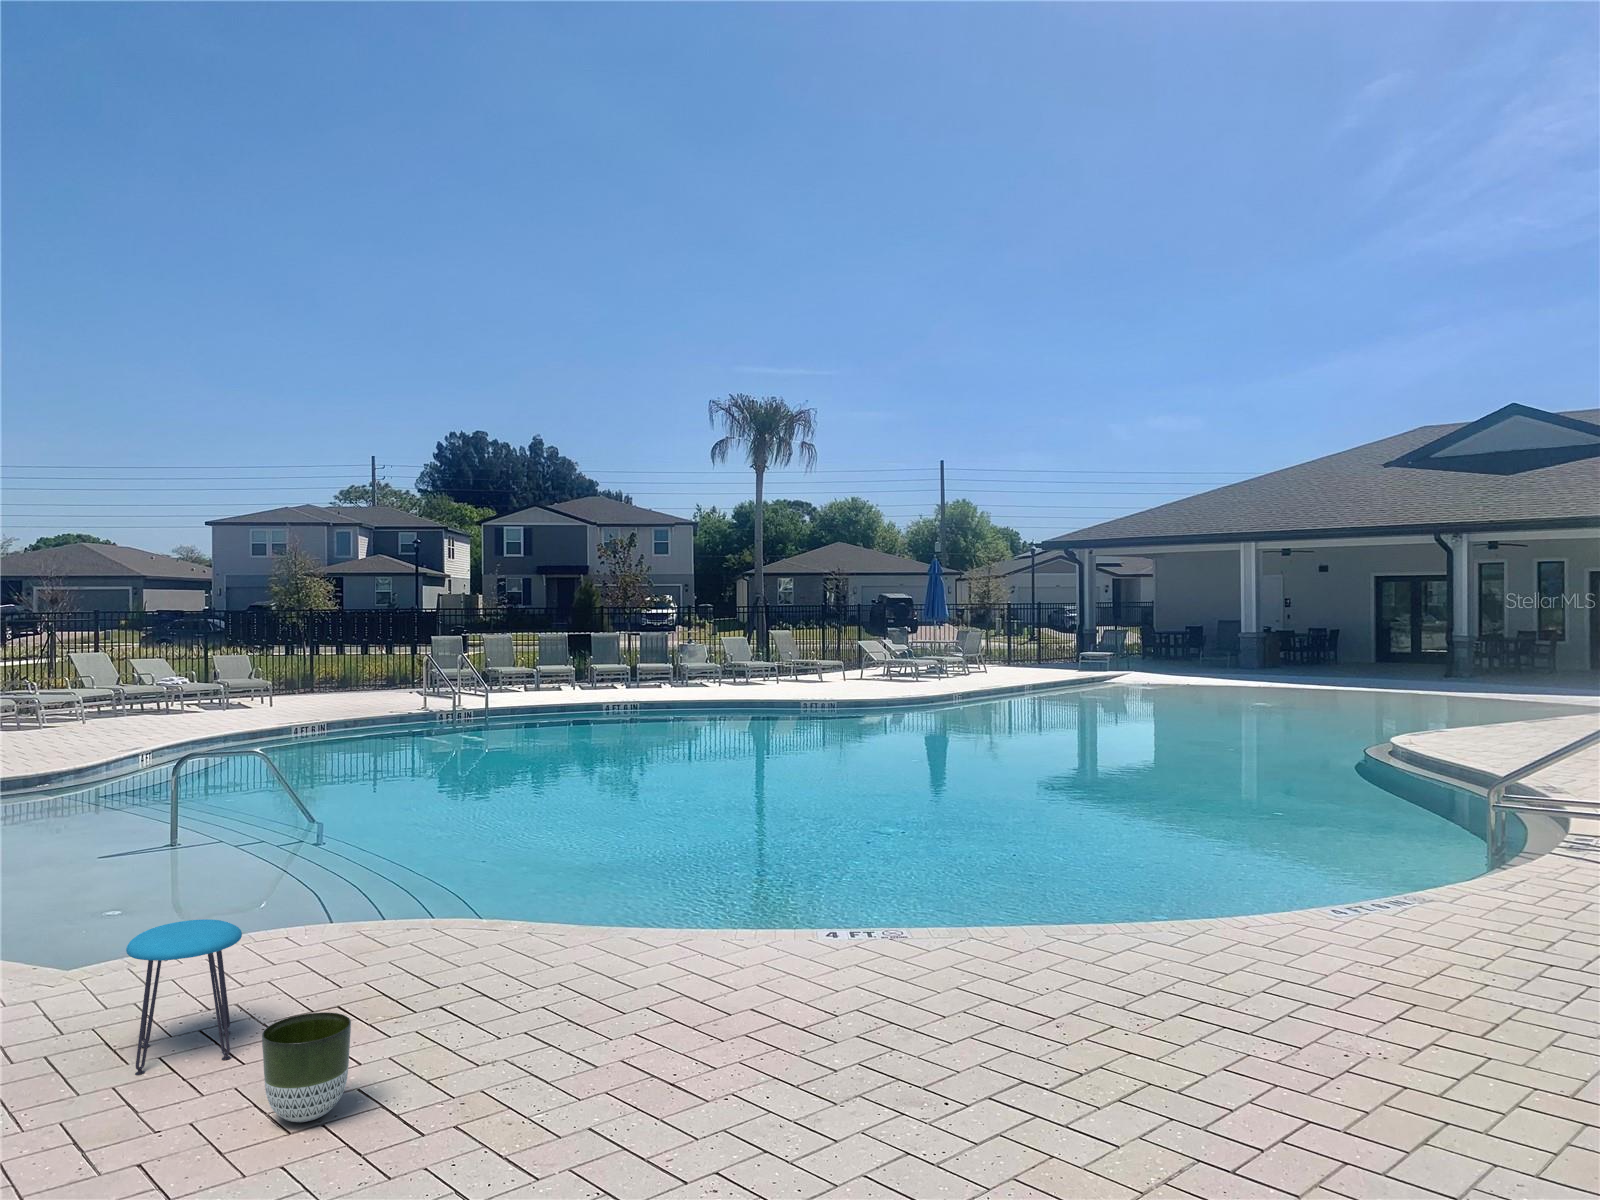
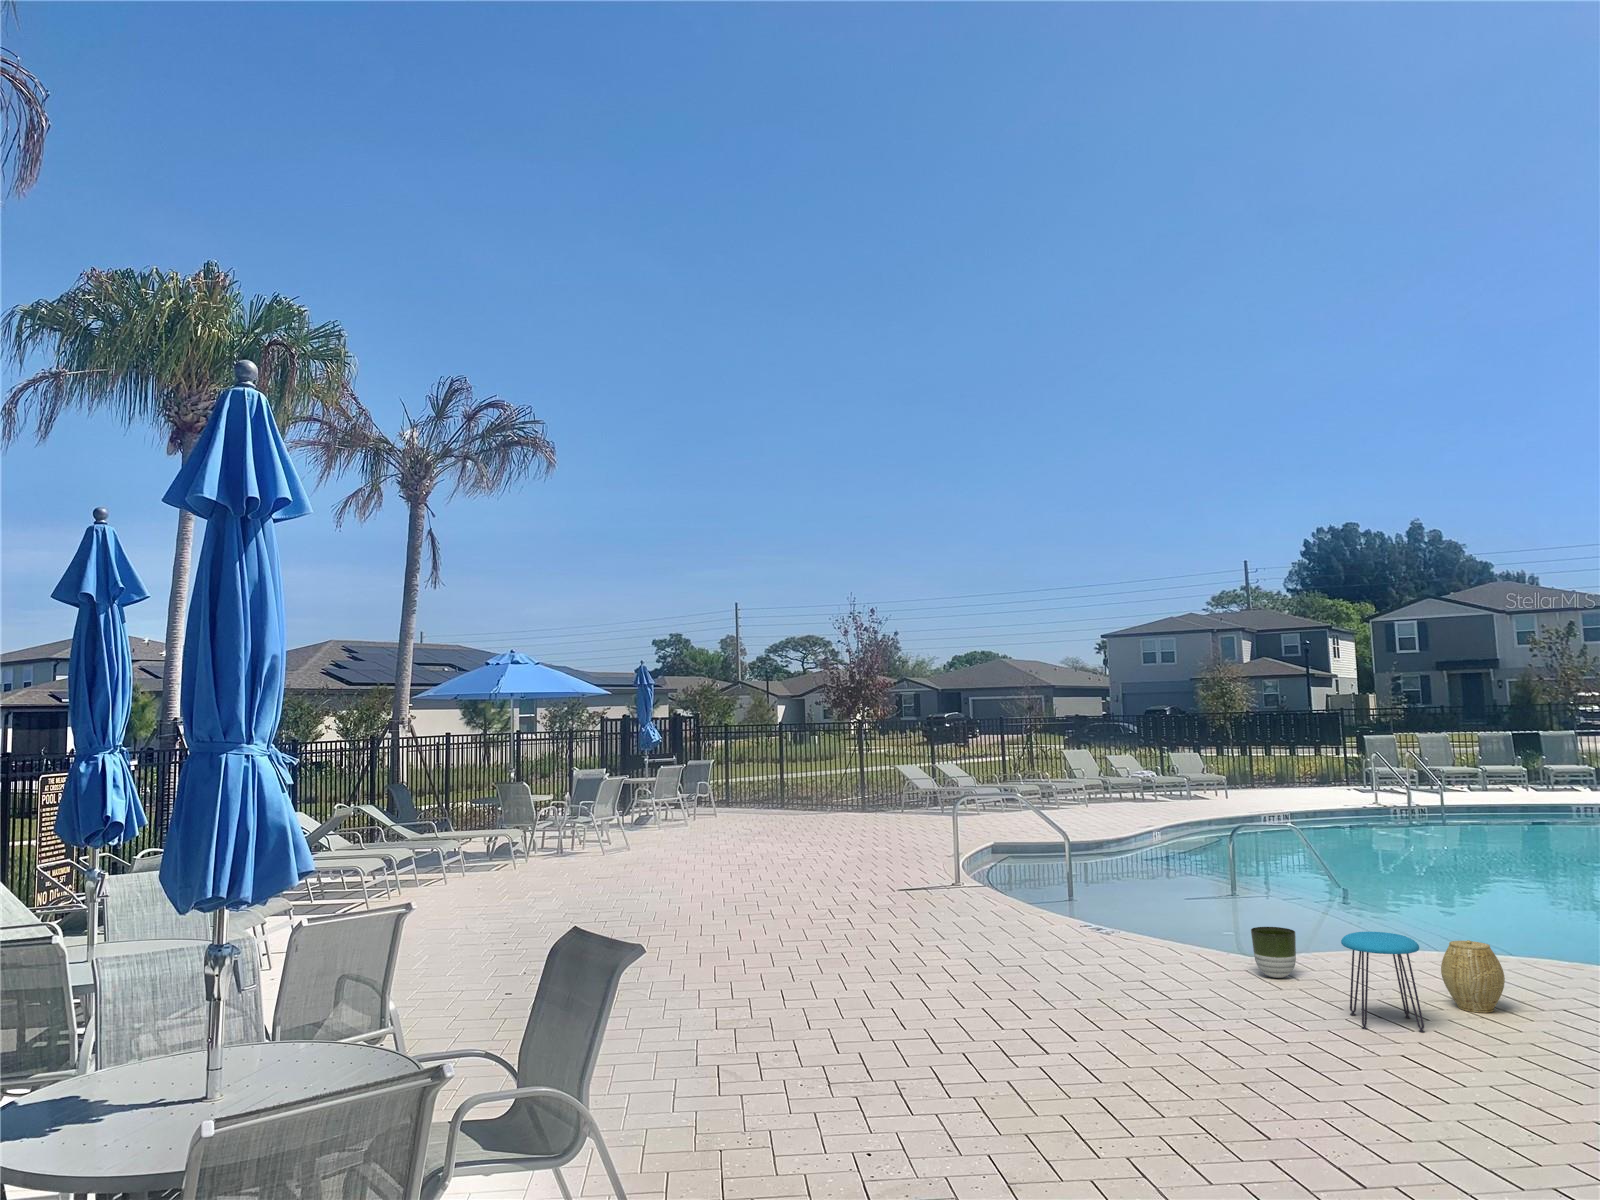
woven basket: none [296,906,373,1001] -> present [1441,940,1505,1013]
planter: present [262,1012,351,1122] -> present [1251,927,1296,978]

